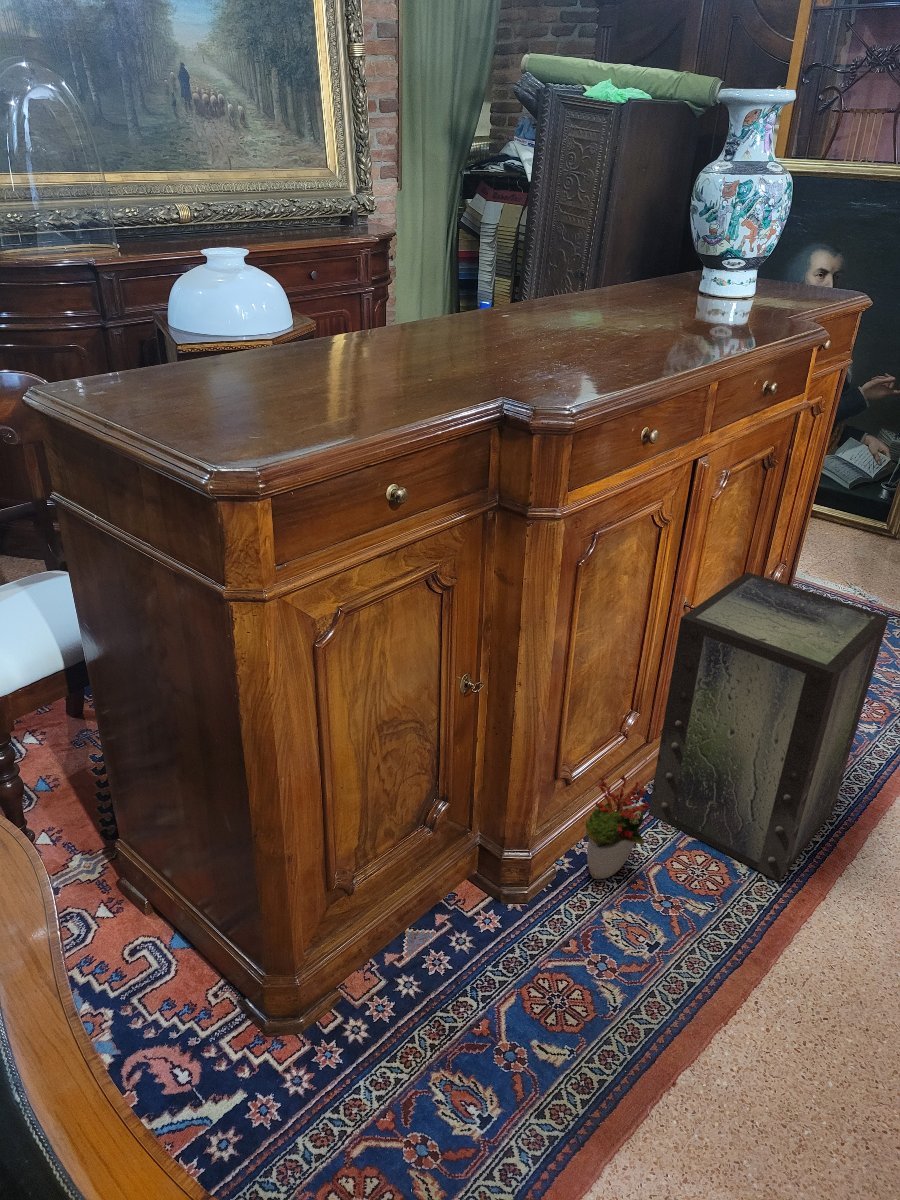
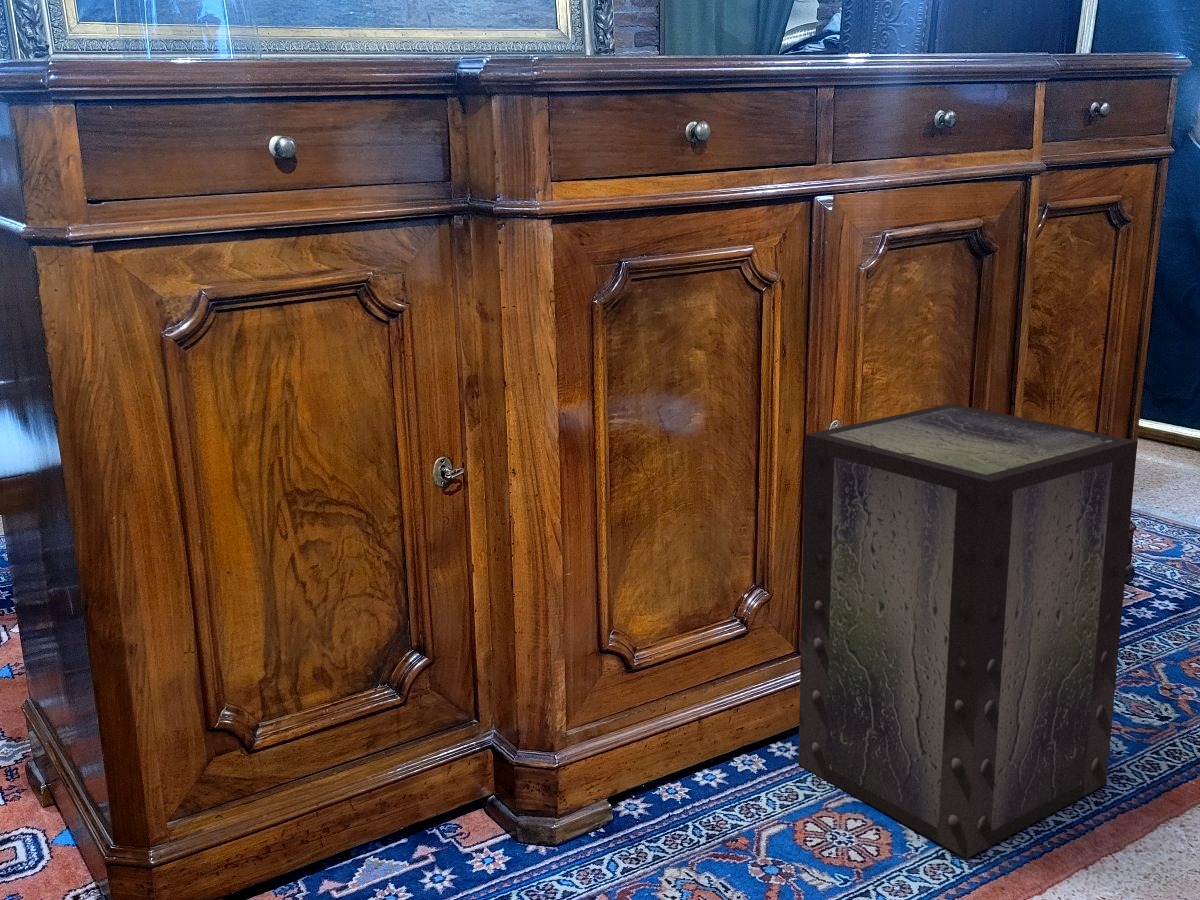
decorative plant: present [586,775,649,879] -> none [644,653,746,830]

